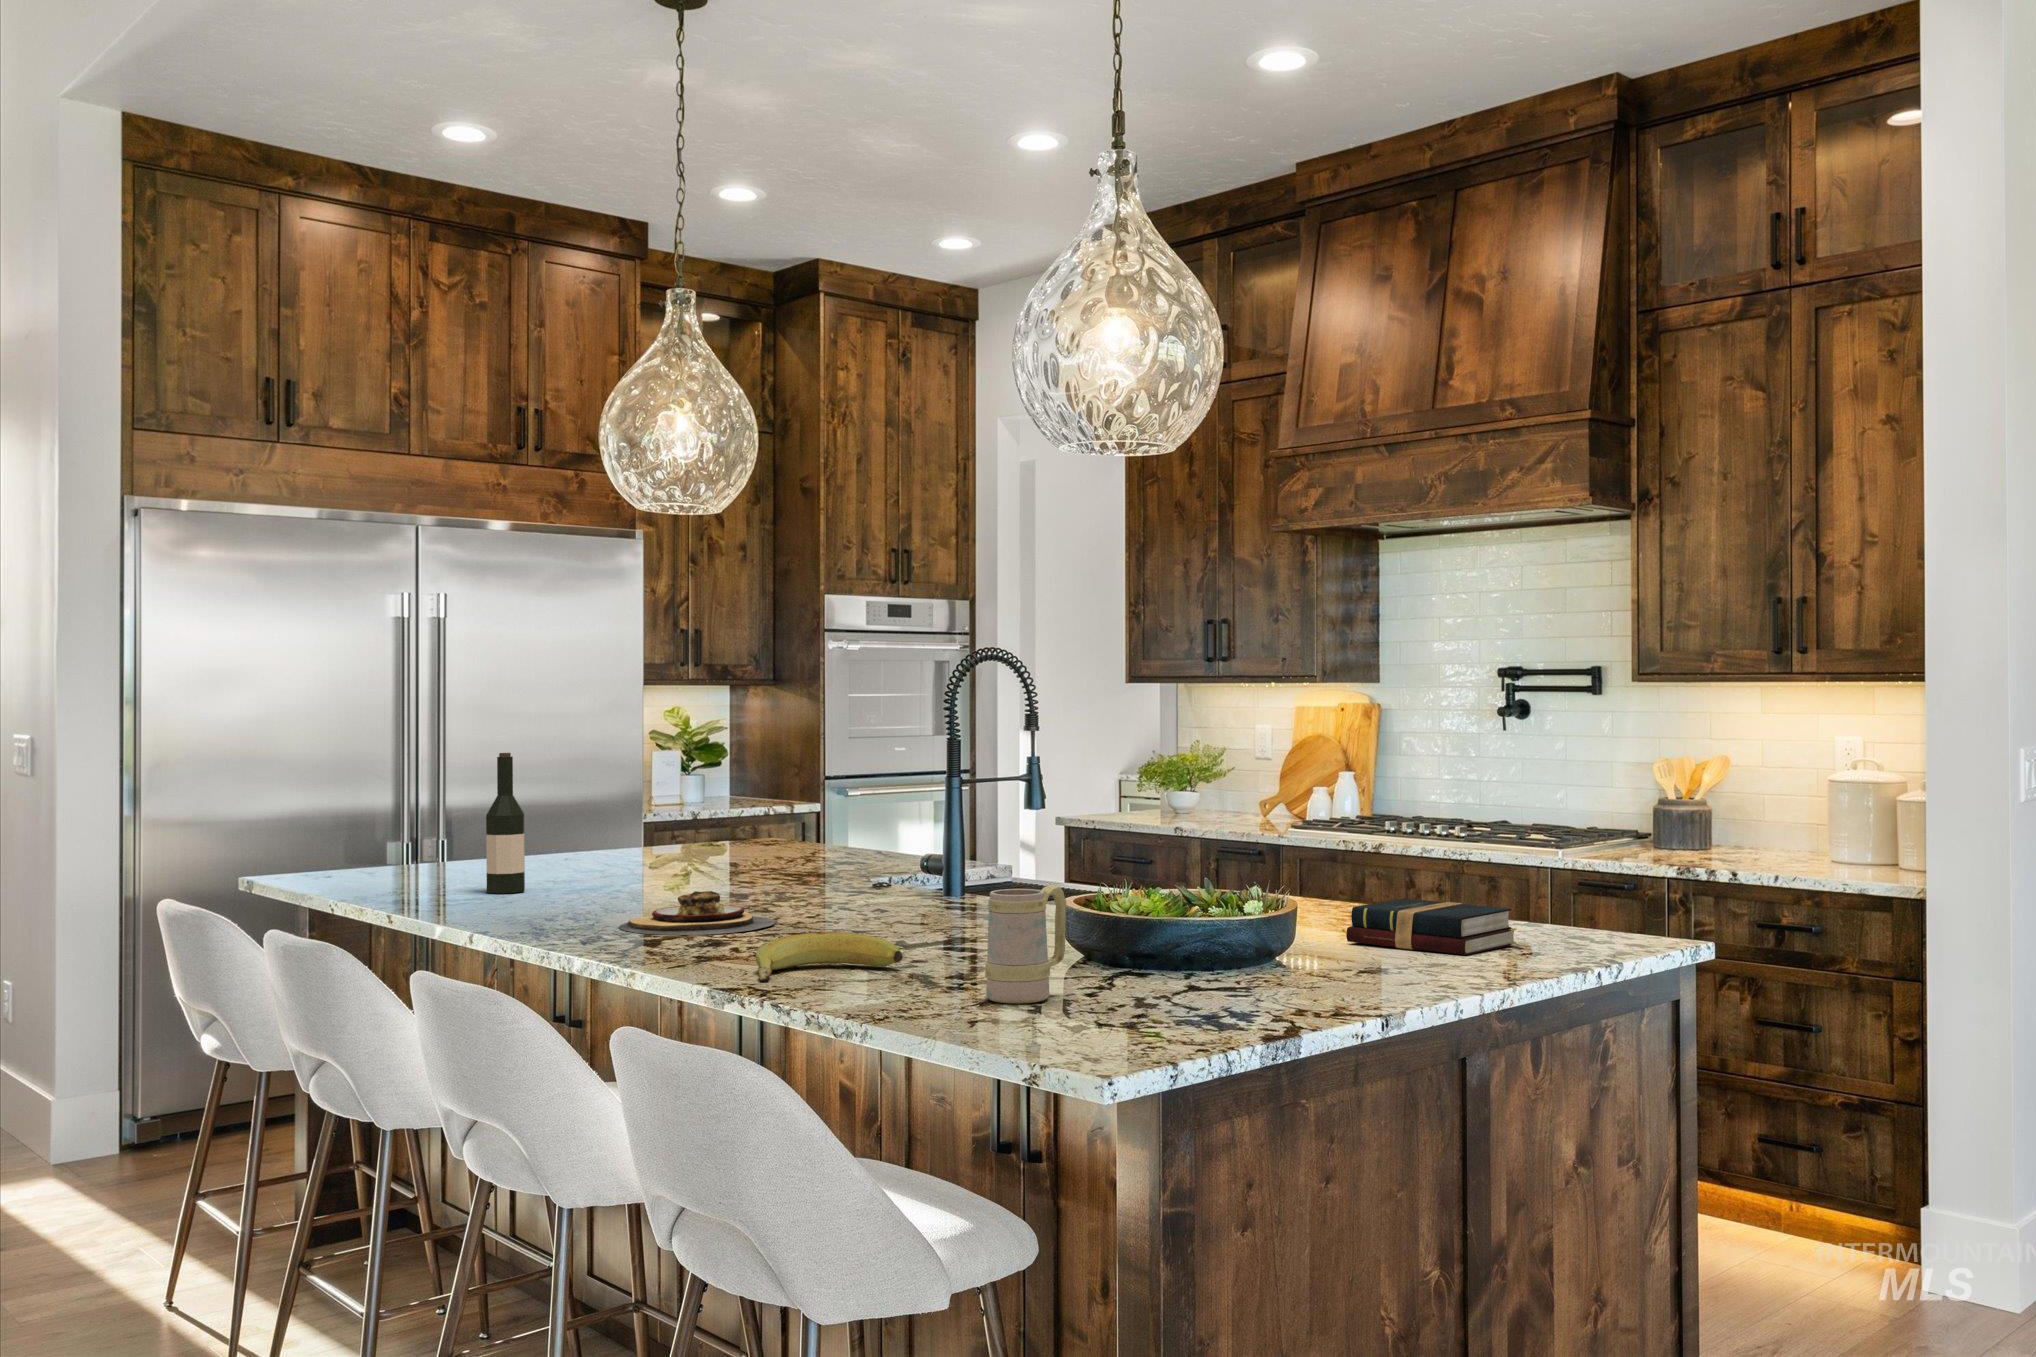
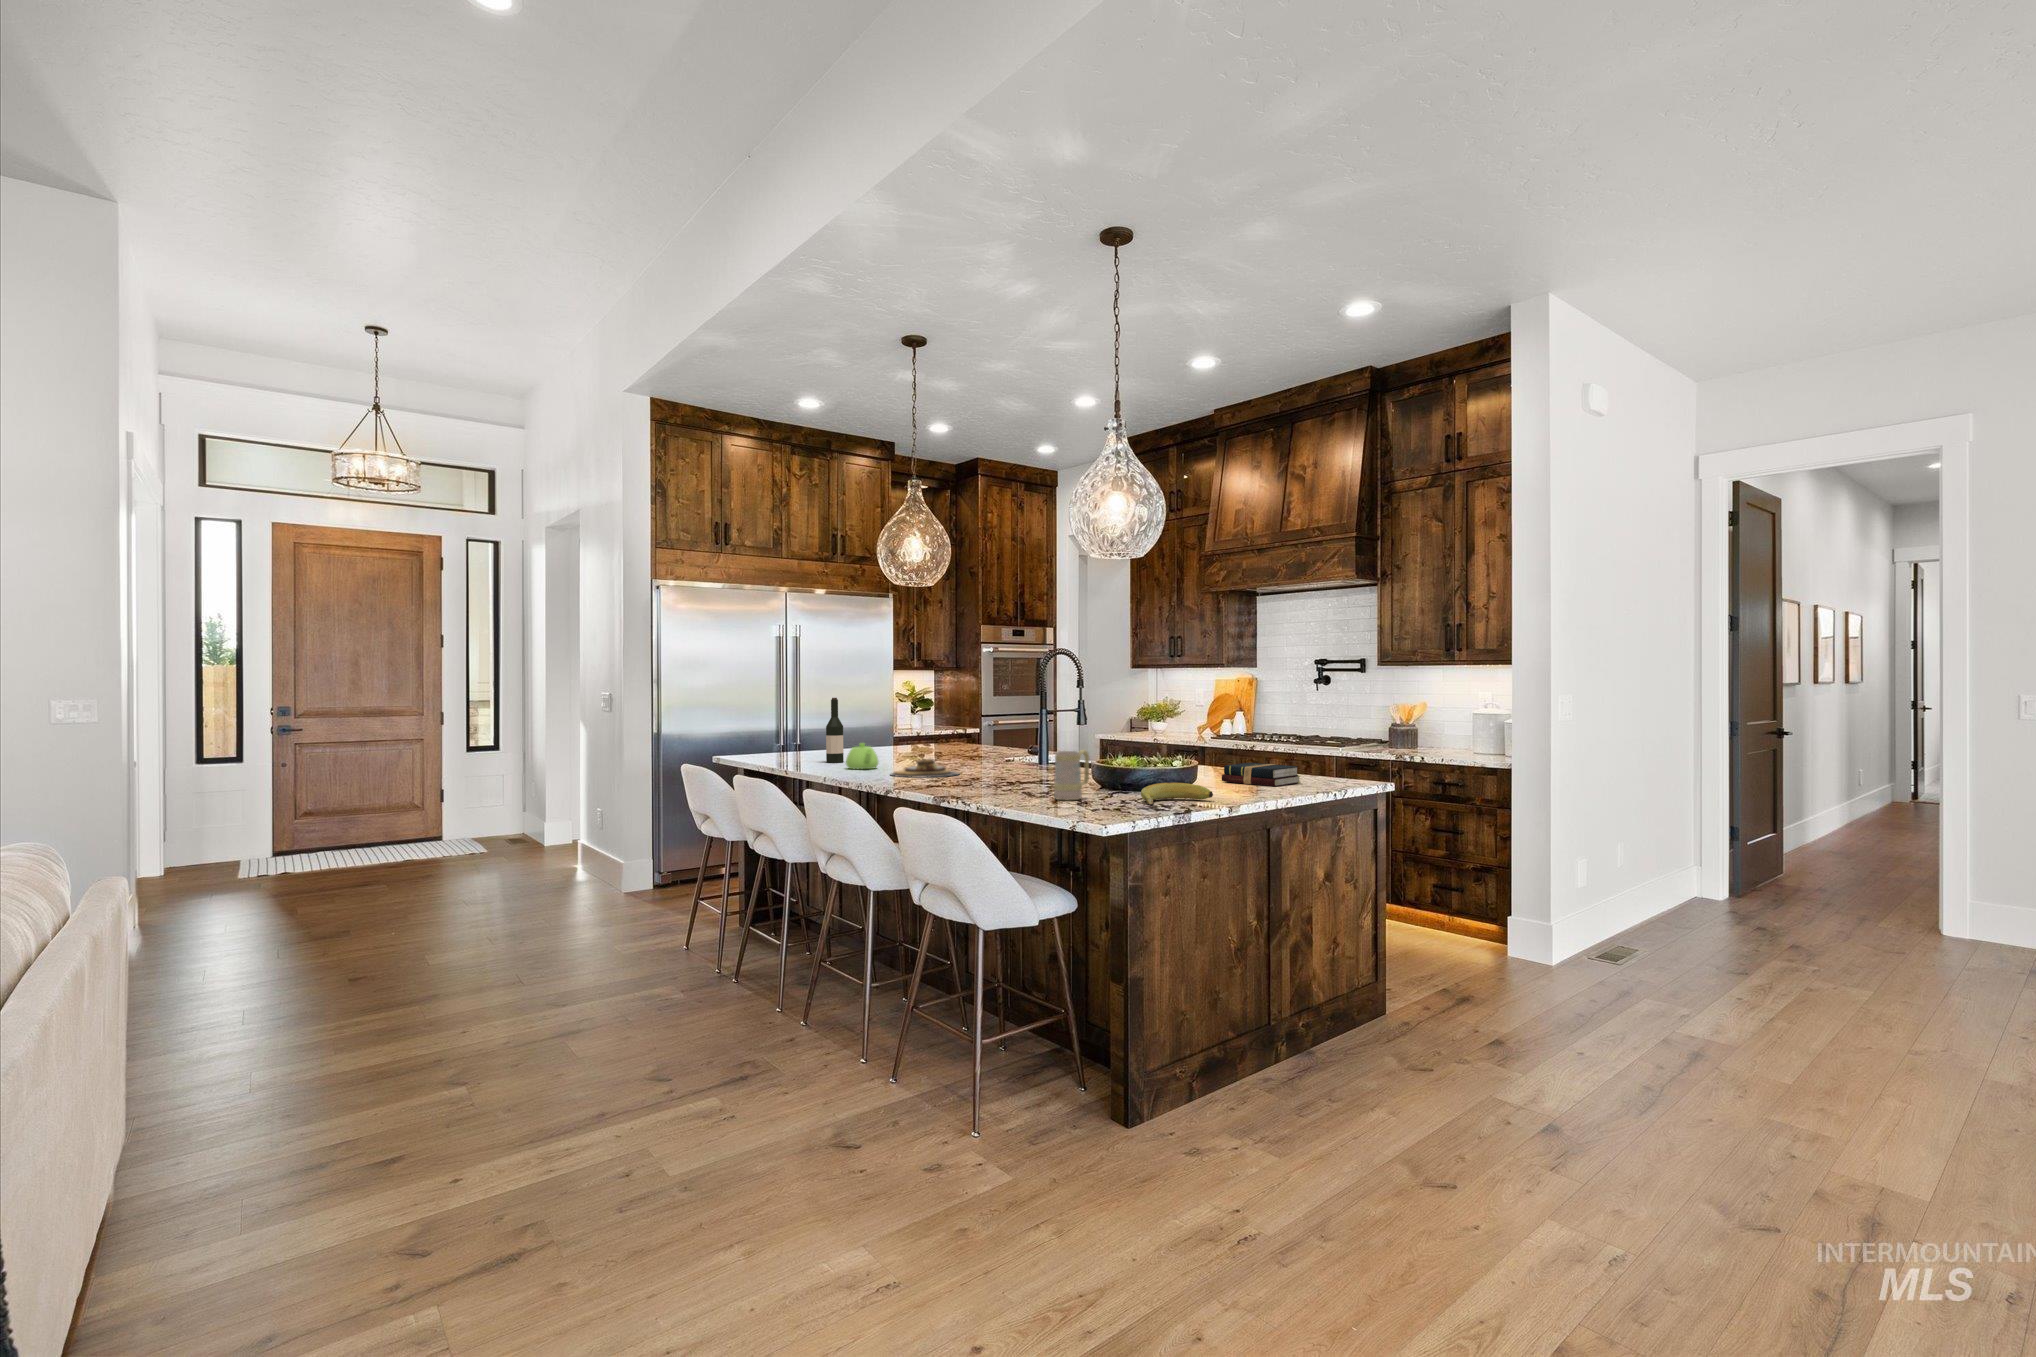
teapot: none [525,854,598,912] -> present [846,743,879,769]
banana: present [756,932,903,981] -> present [1141,783,1213,805]

